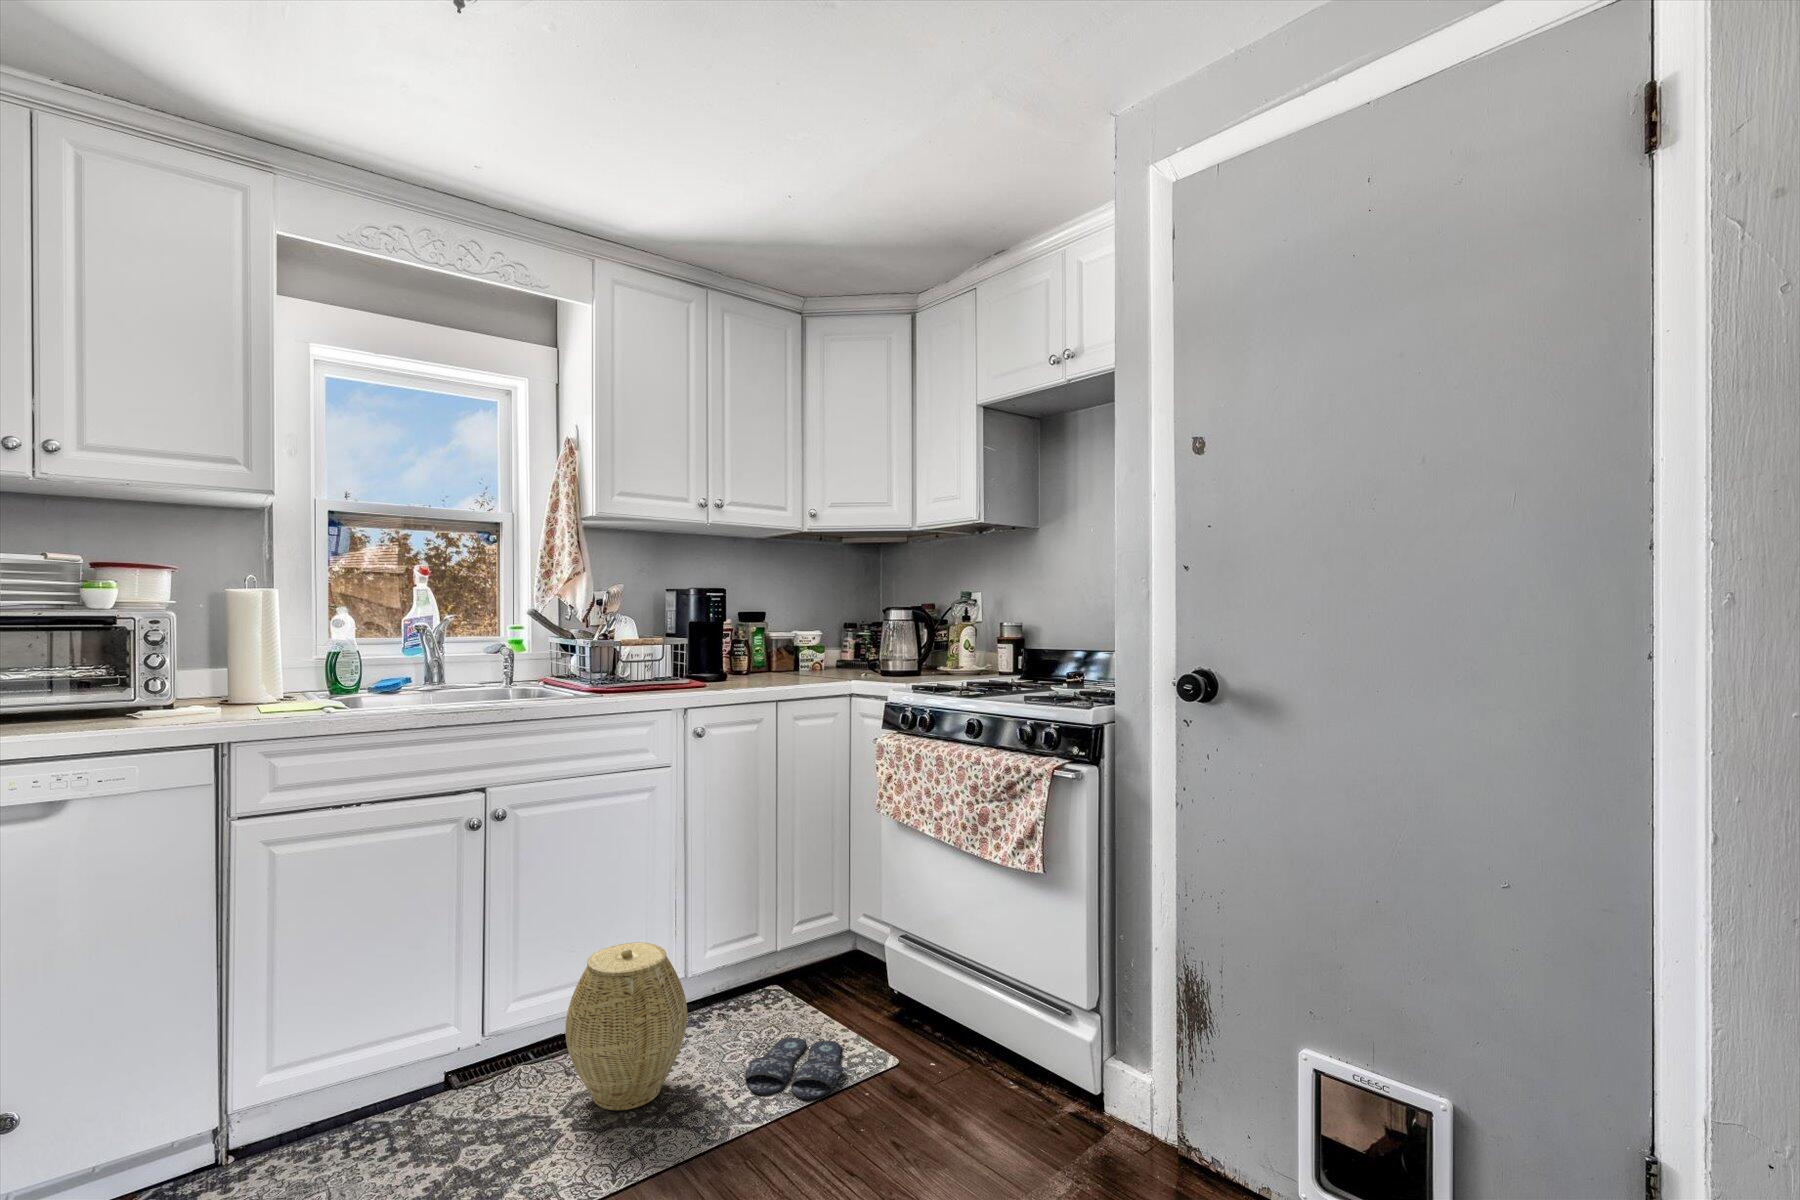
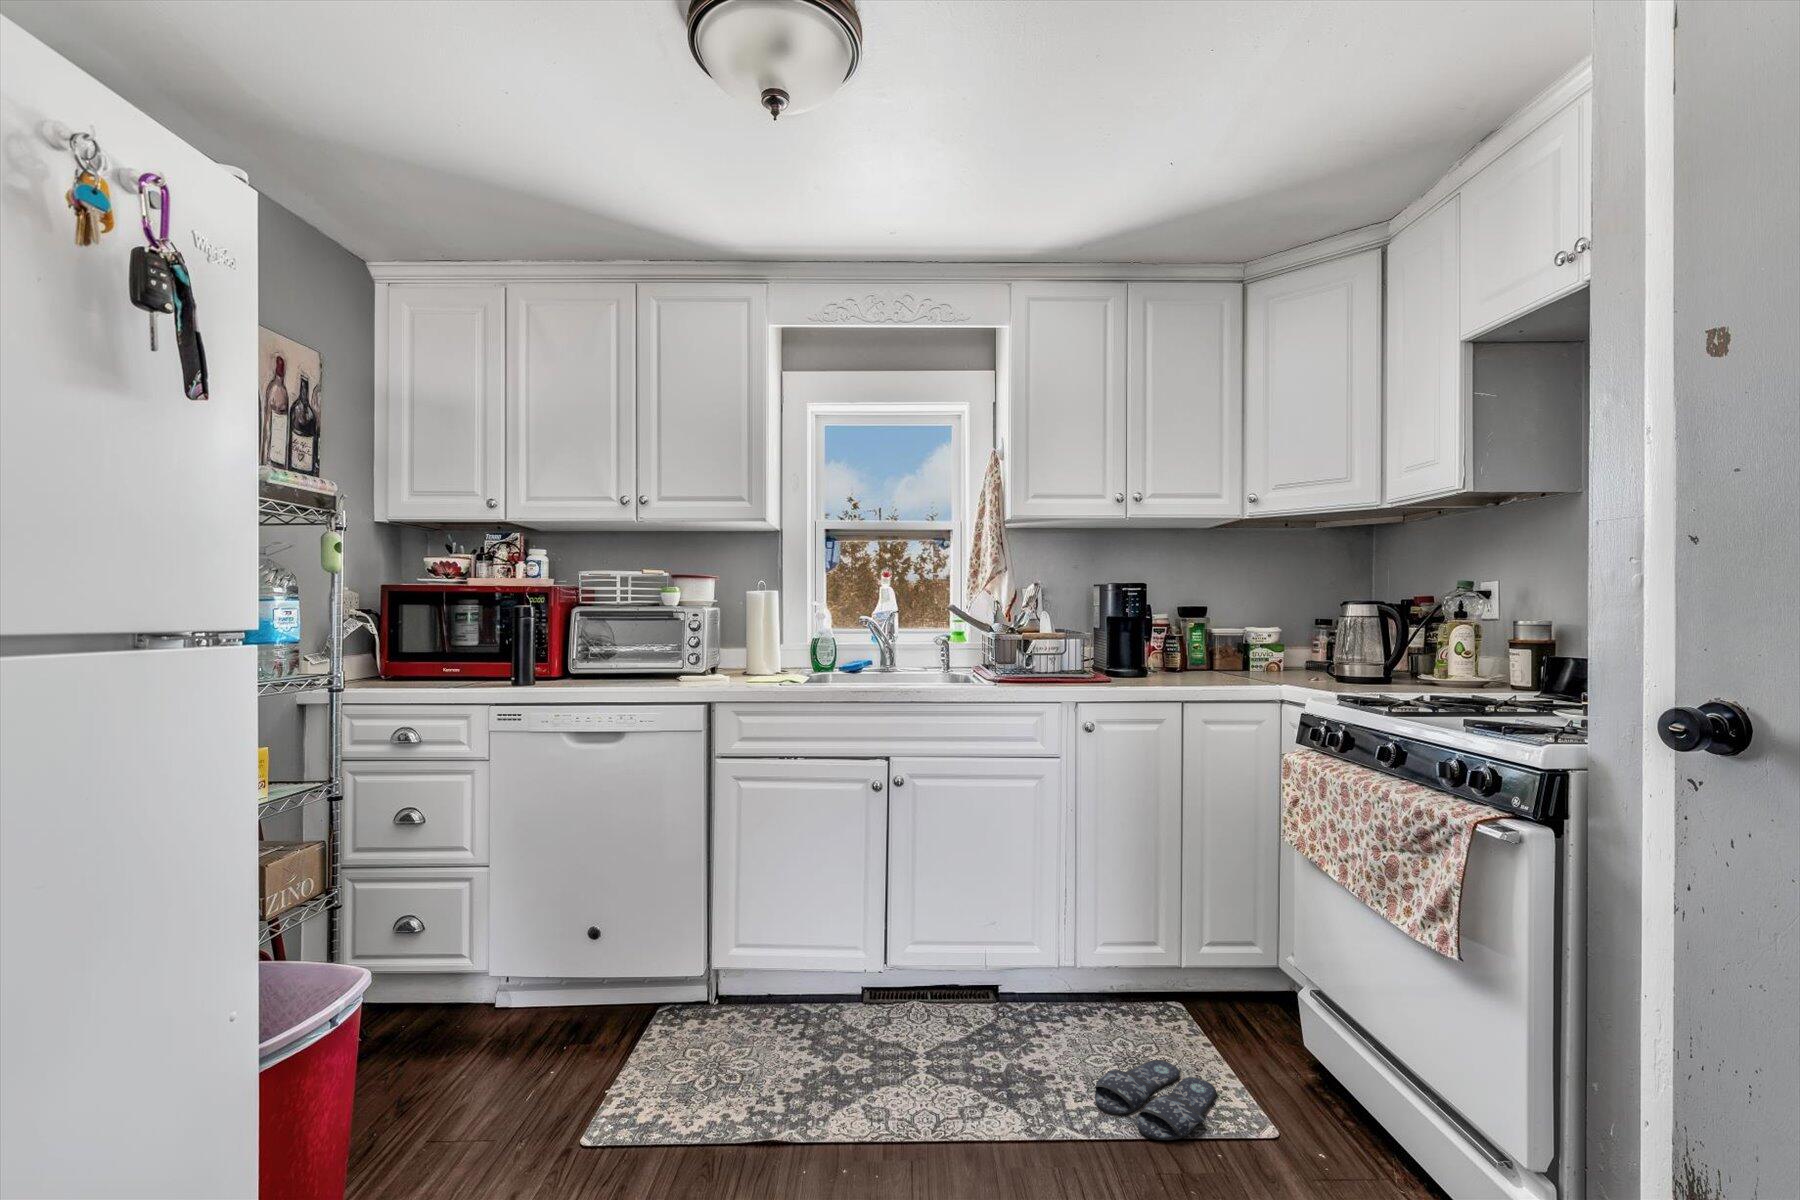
woven basket: present [565,942,687,1110] -> none [932,915,1041,1074]

